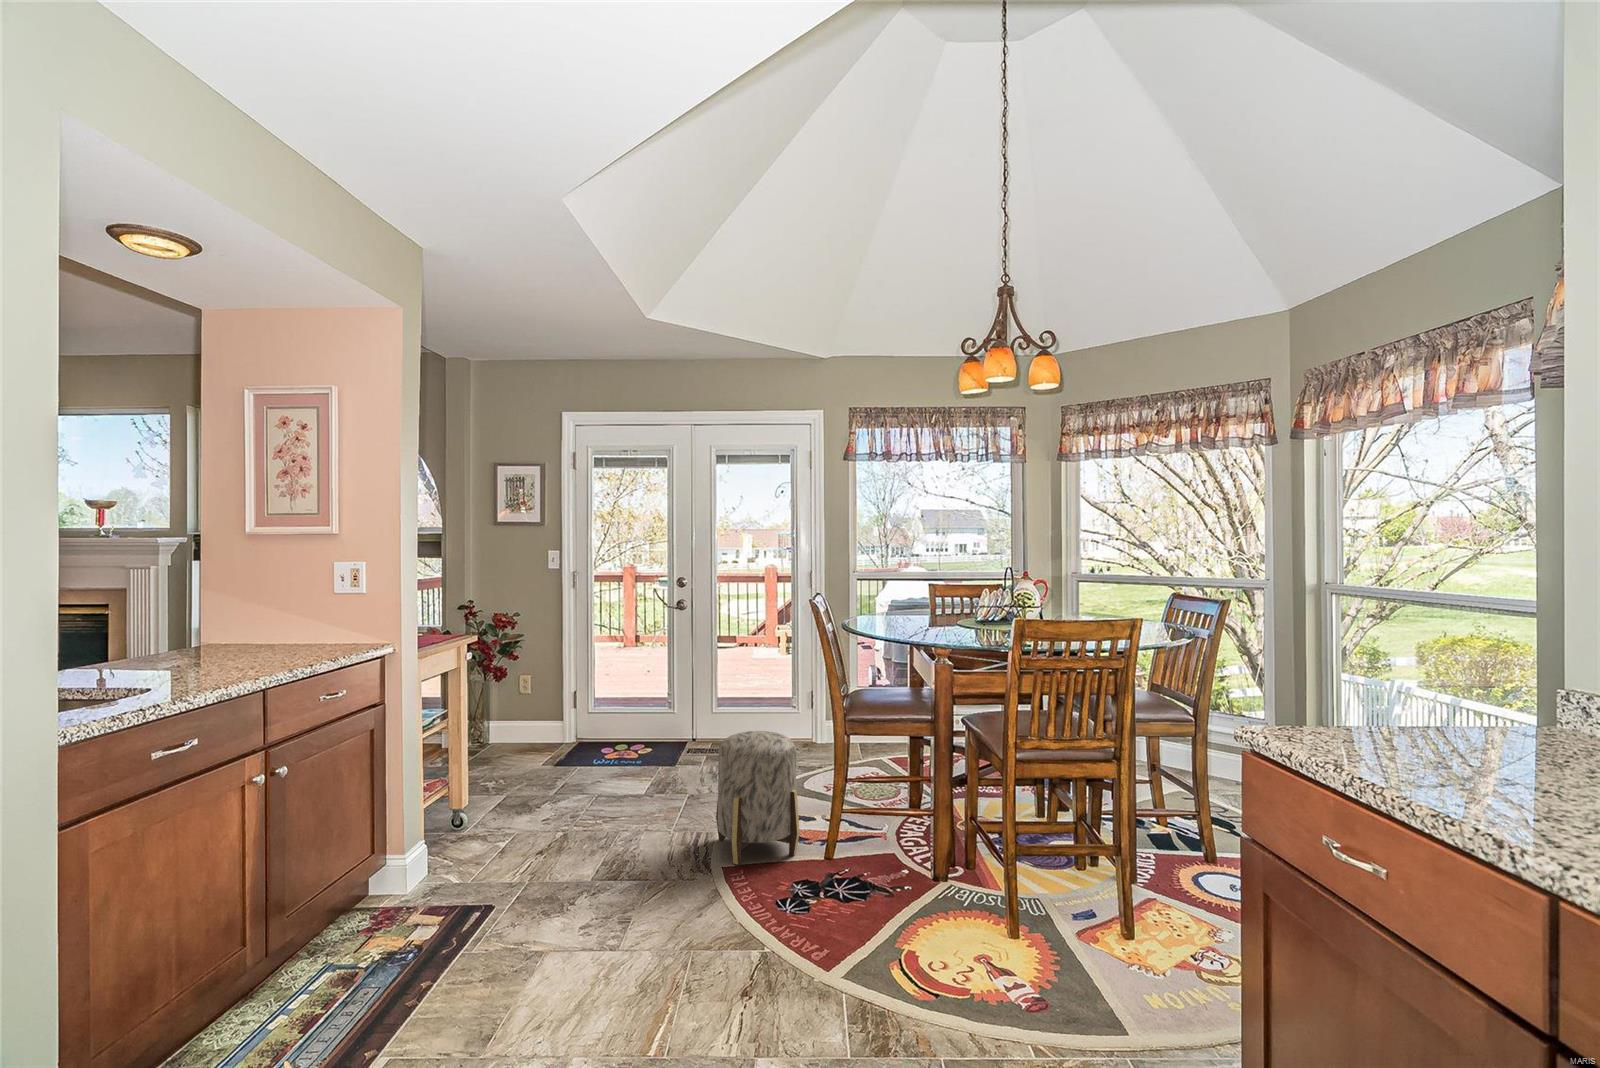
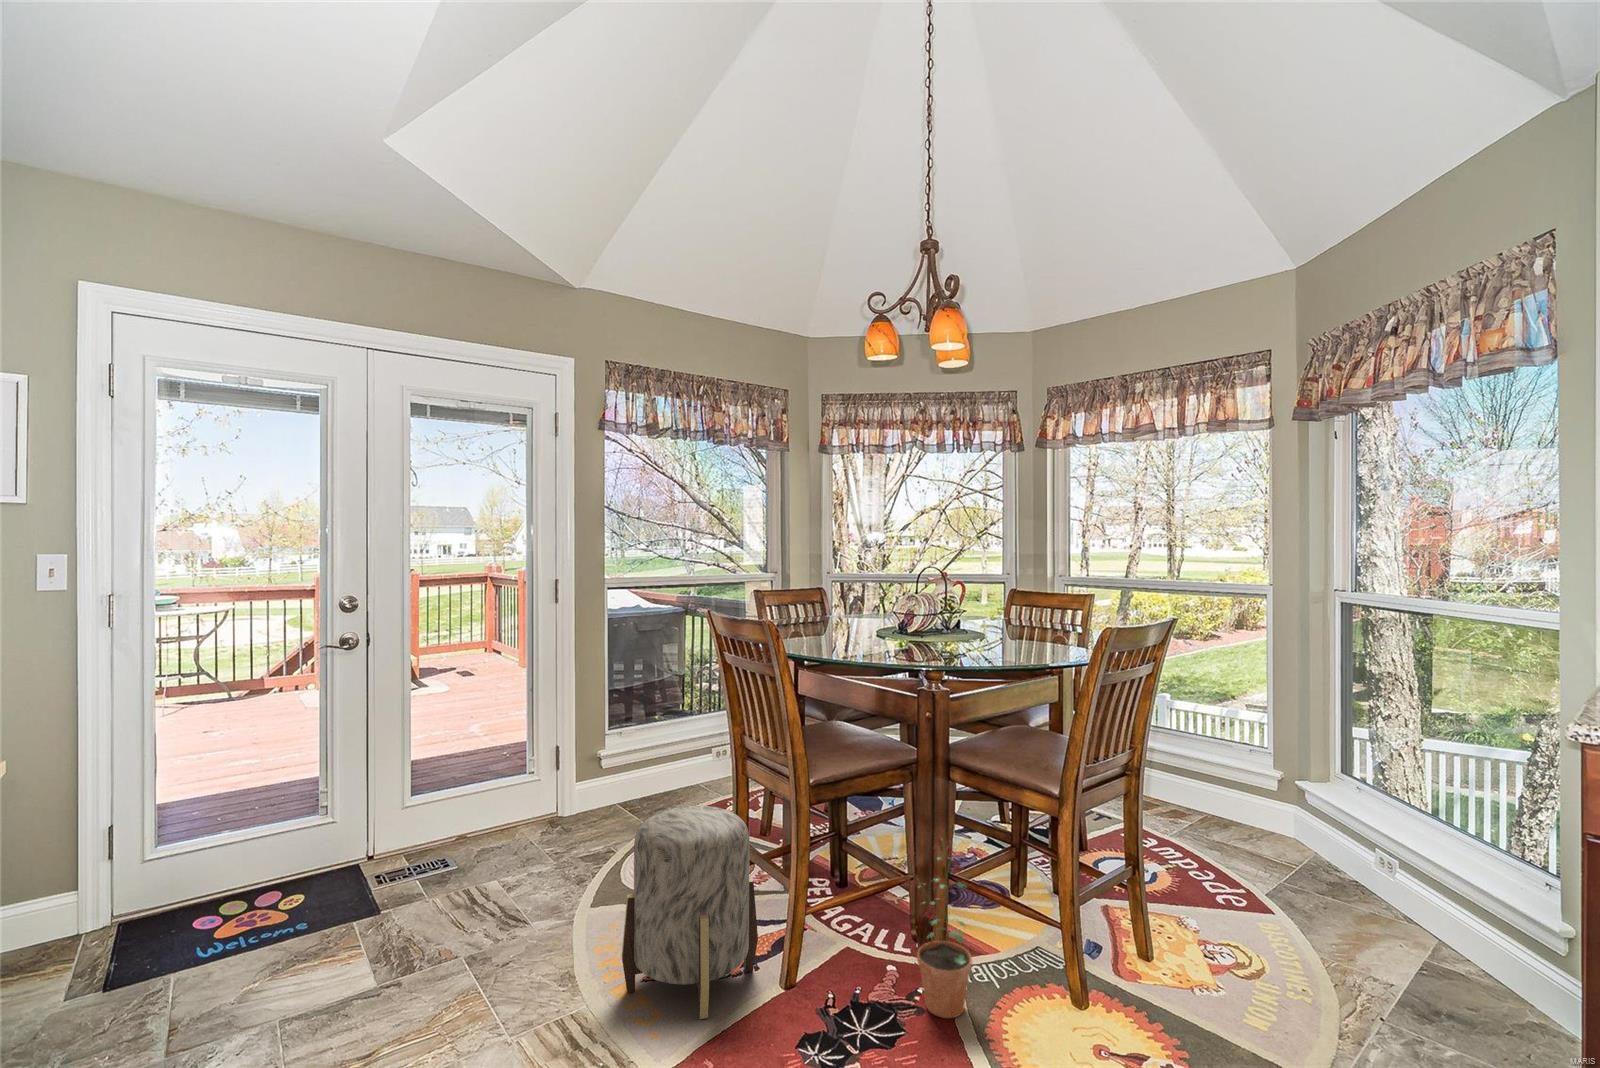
potted plant: none [847,788,897,925] -> present [905,837,972,1018]

